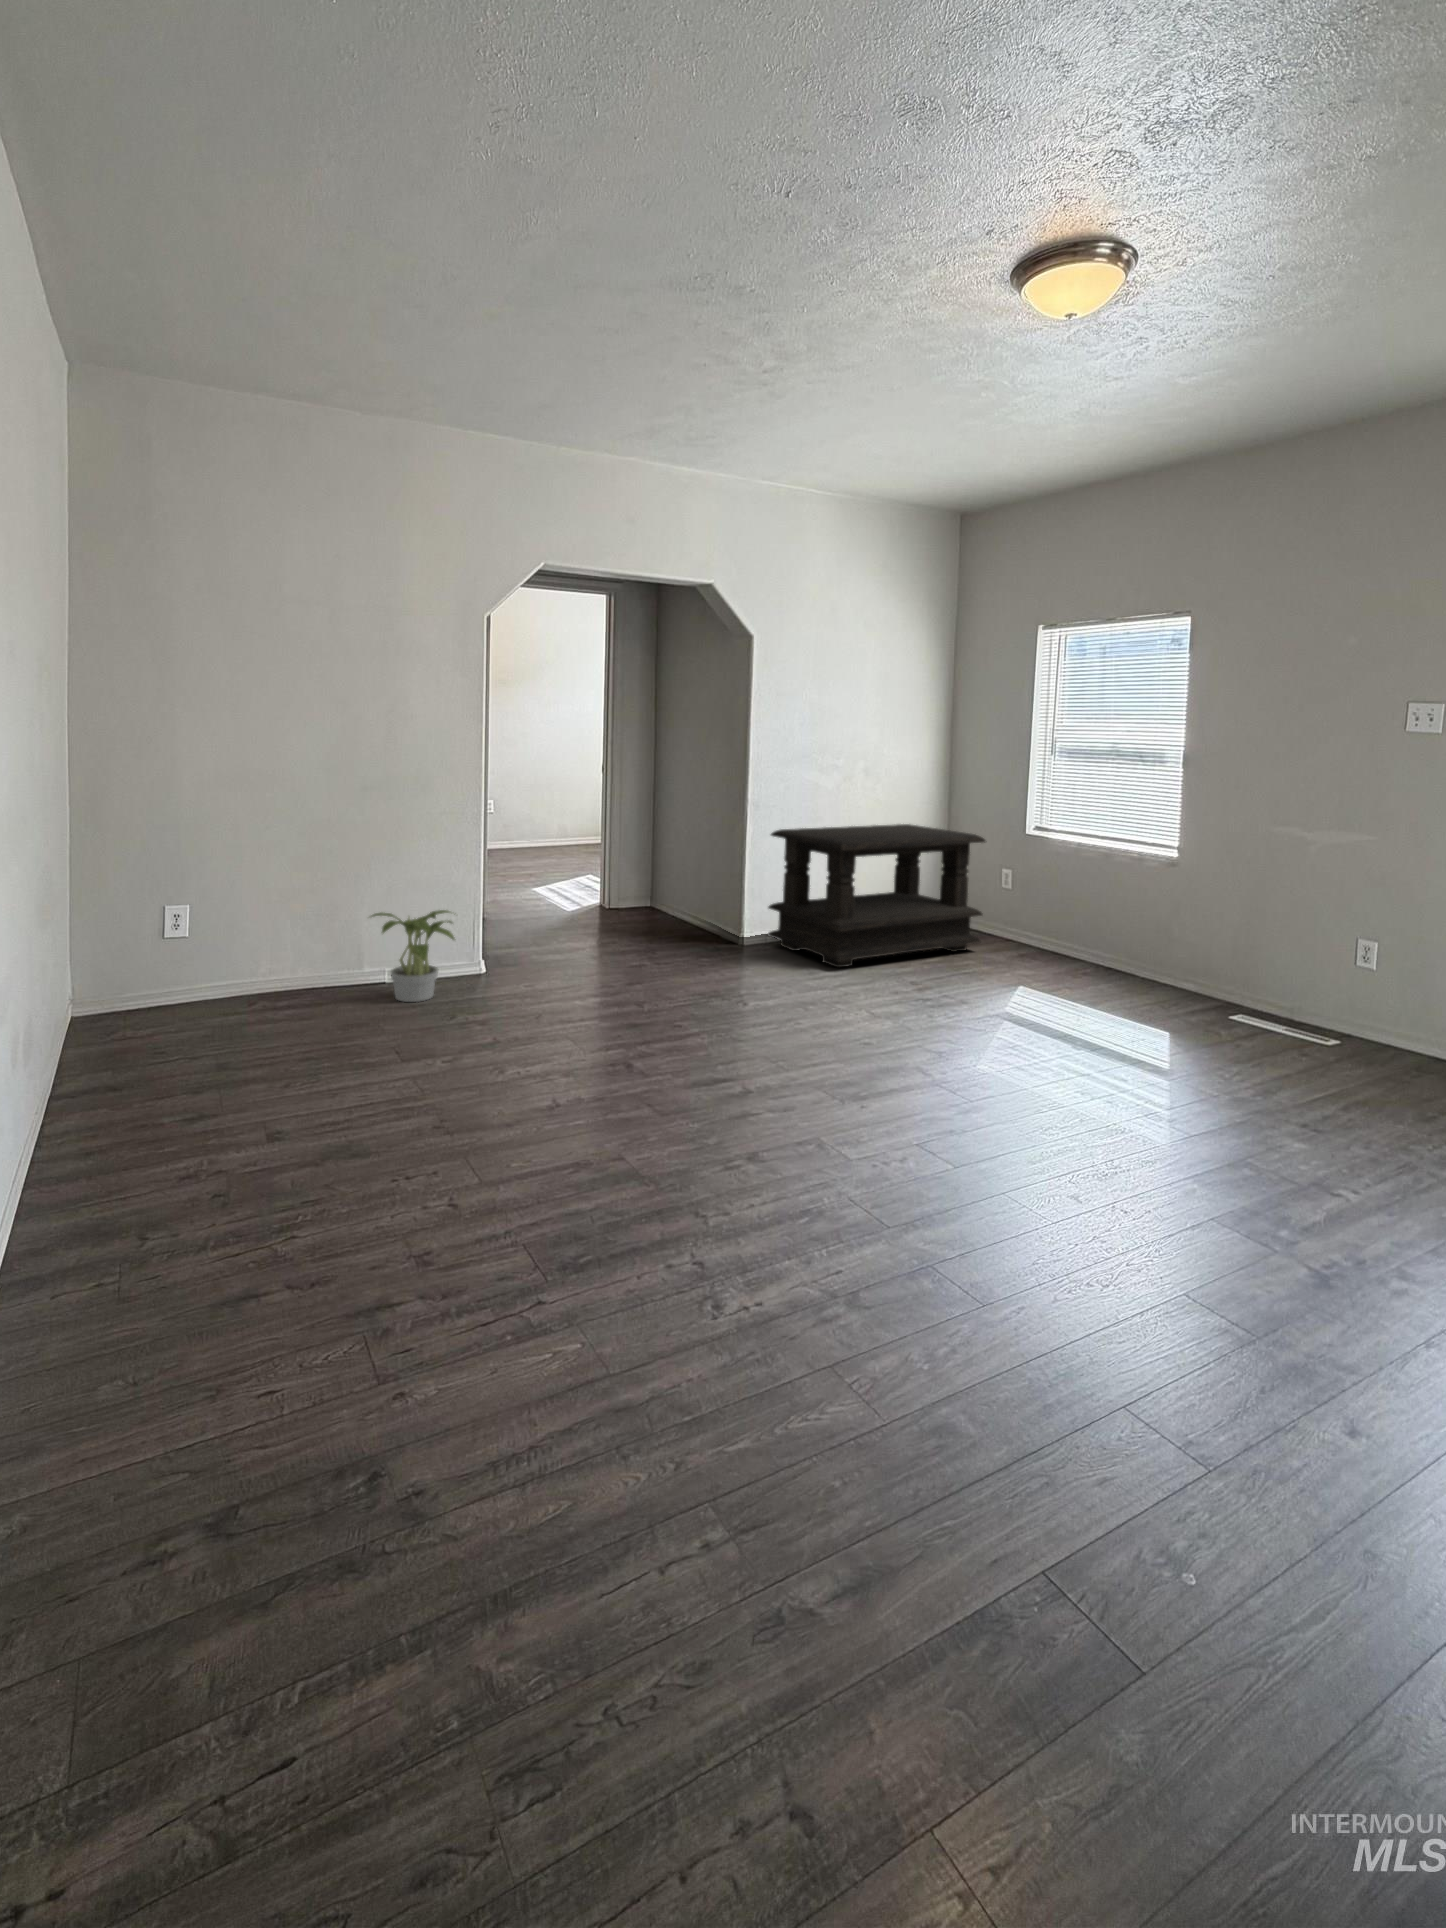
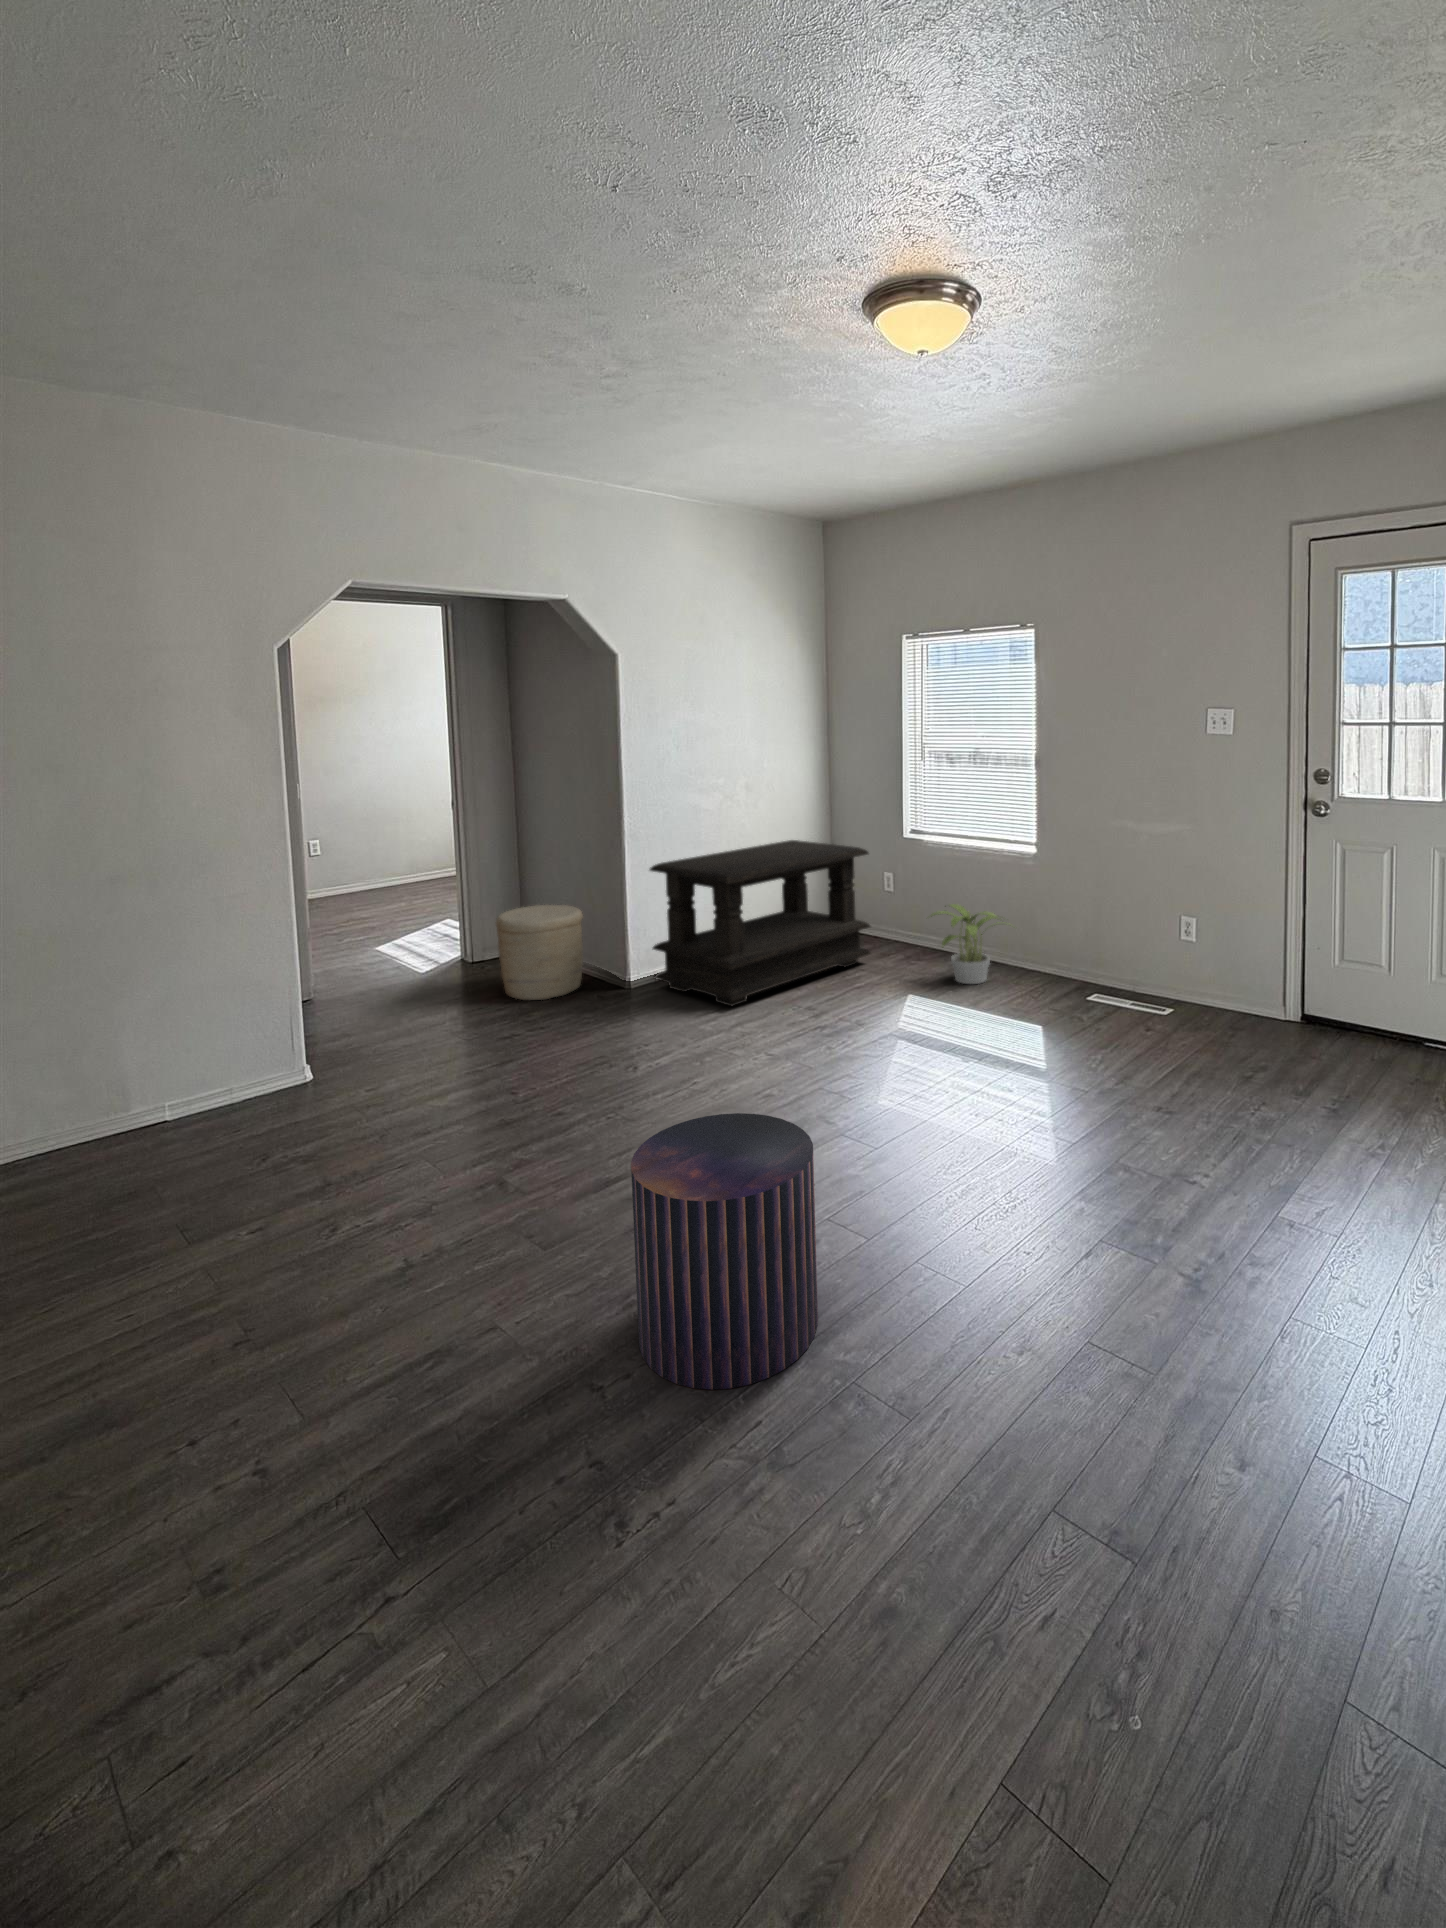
woven basket: none [636,859,709,940] -> present [496,905,583,1000]
potted plant: present [371,910,454,1002] -> present [931,904,998,984]
pouf: none [737,1016,905,1244] -> present [631,1113,818,1390]

